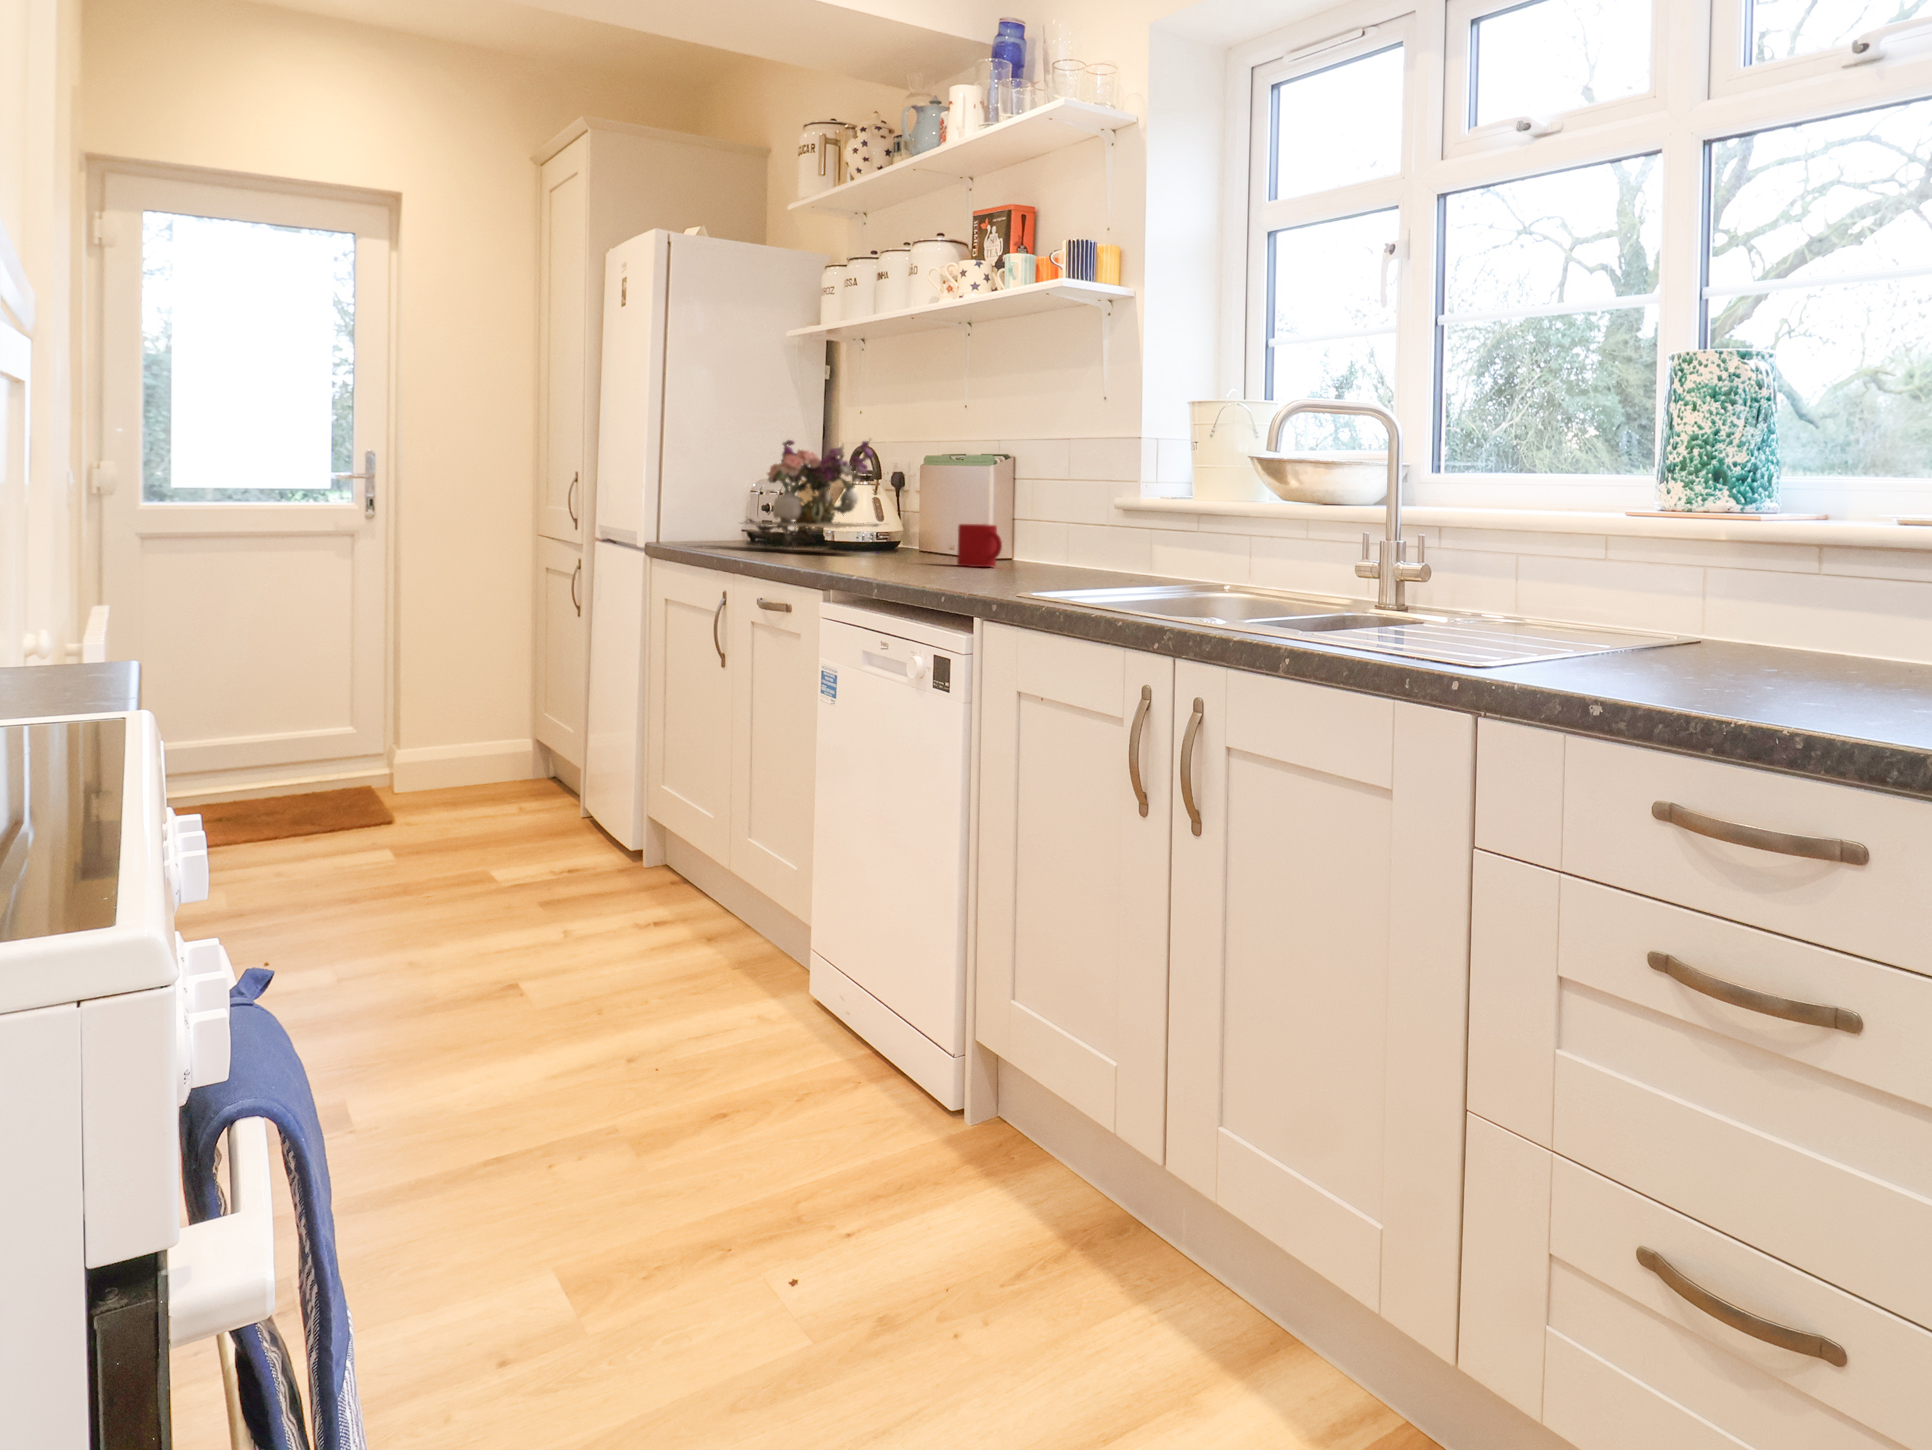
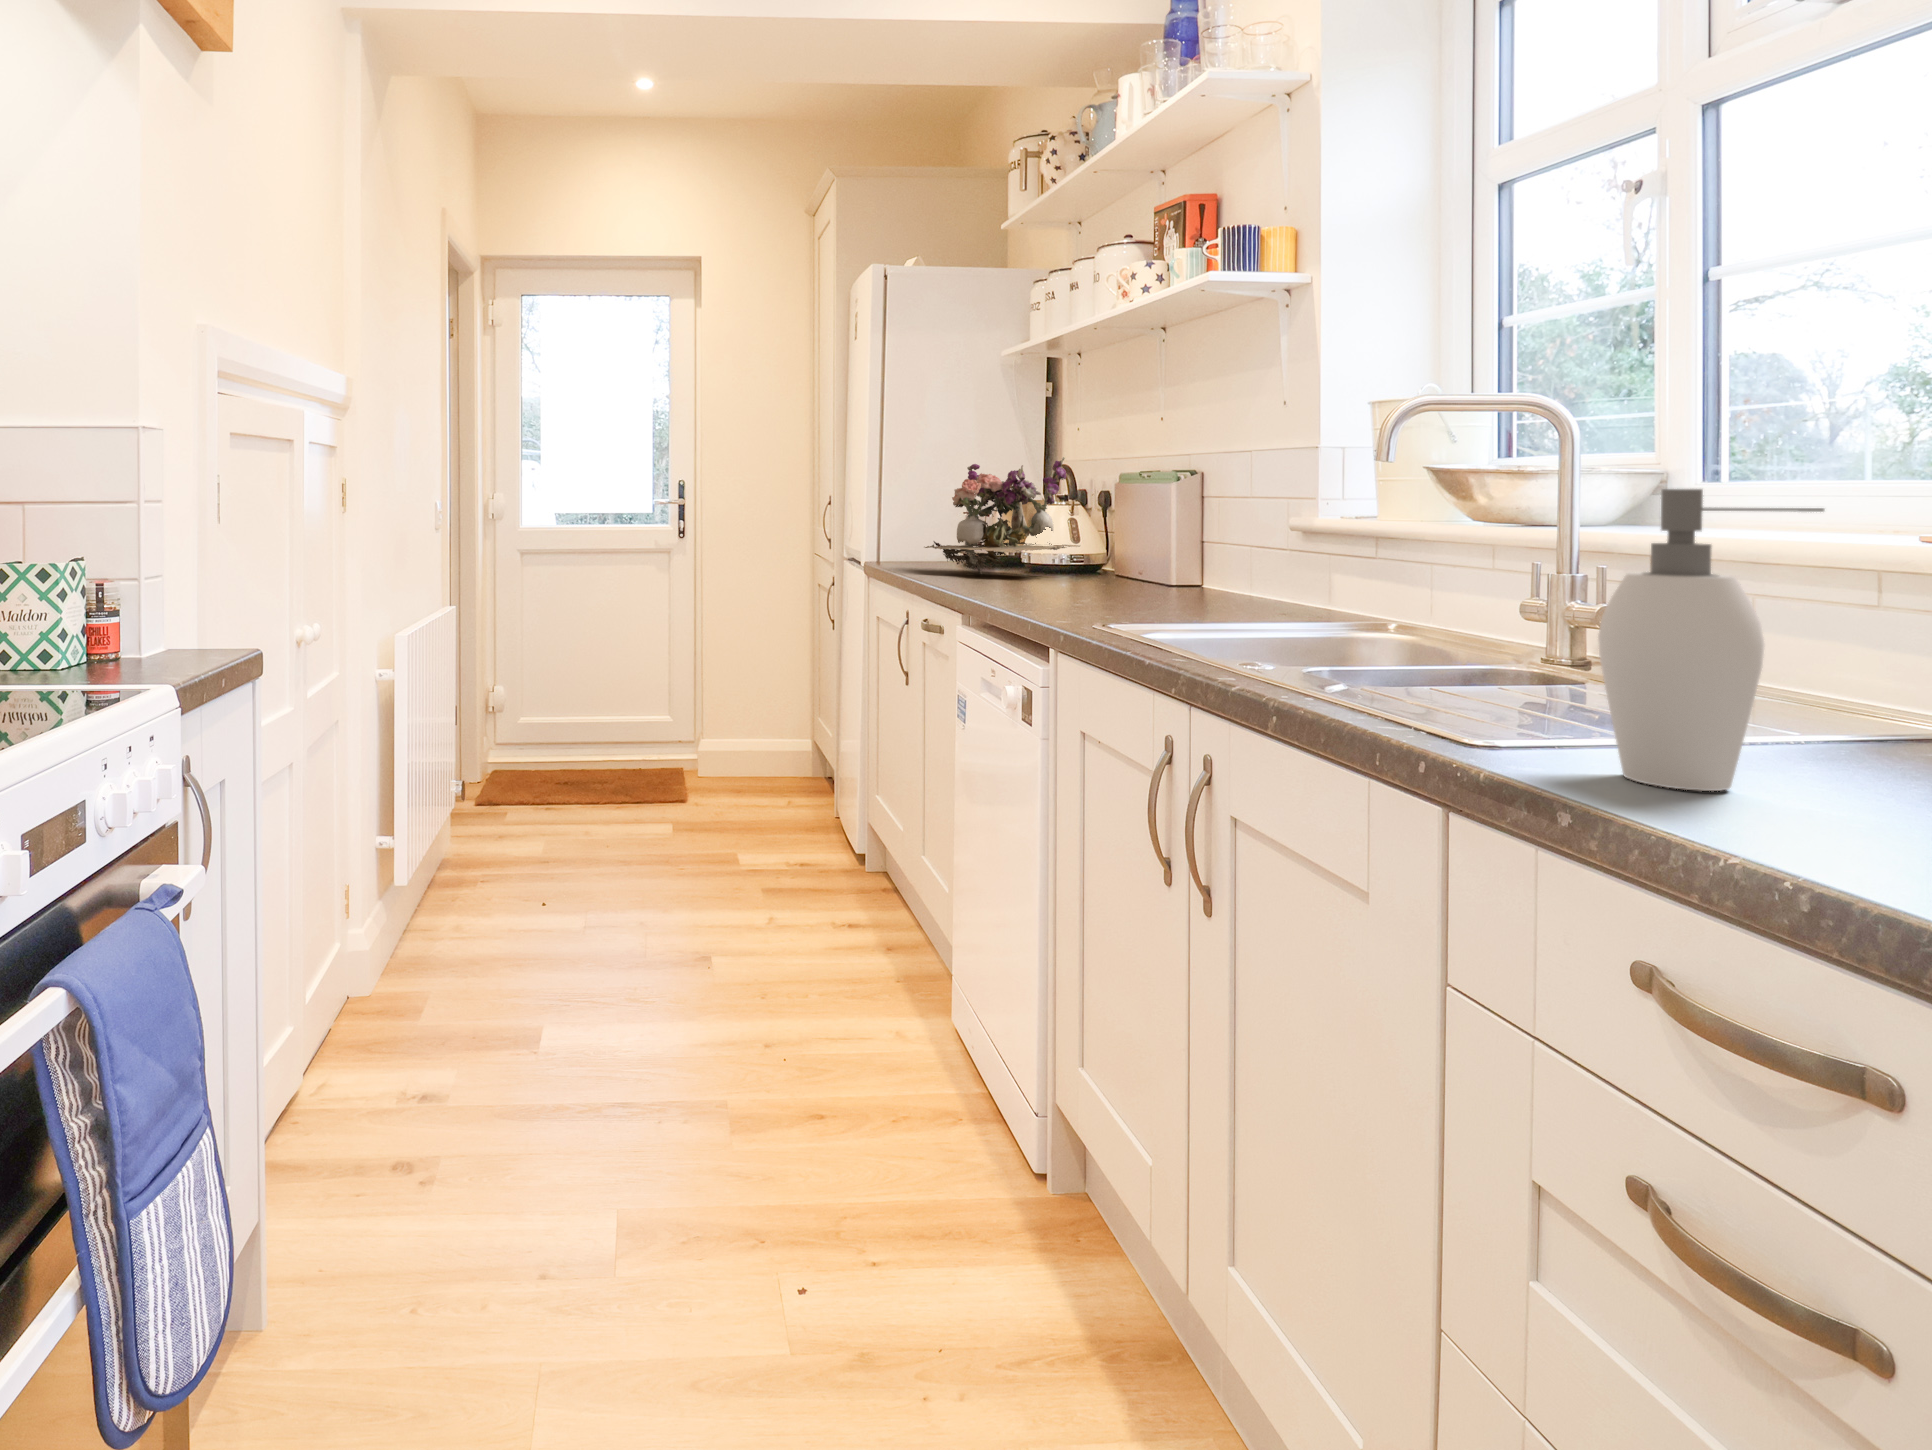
soap dispenser: none [1569,468,1699,678] -> present [1598,489,1824,791]
mug: present [957,524,1002,567] -> none [1131,546,1177,593]

